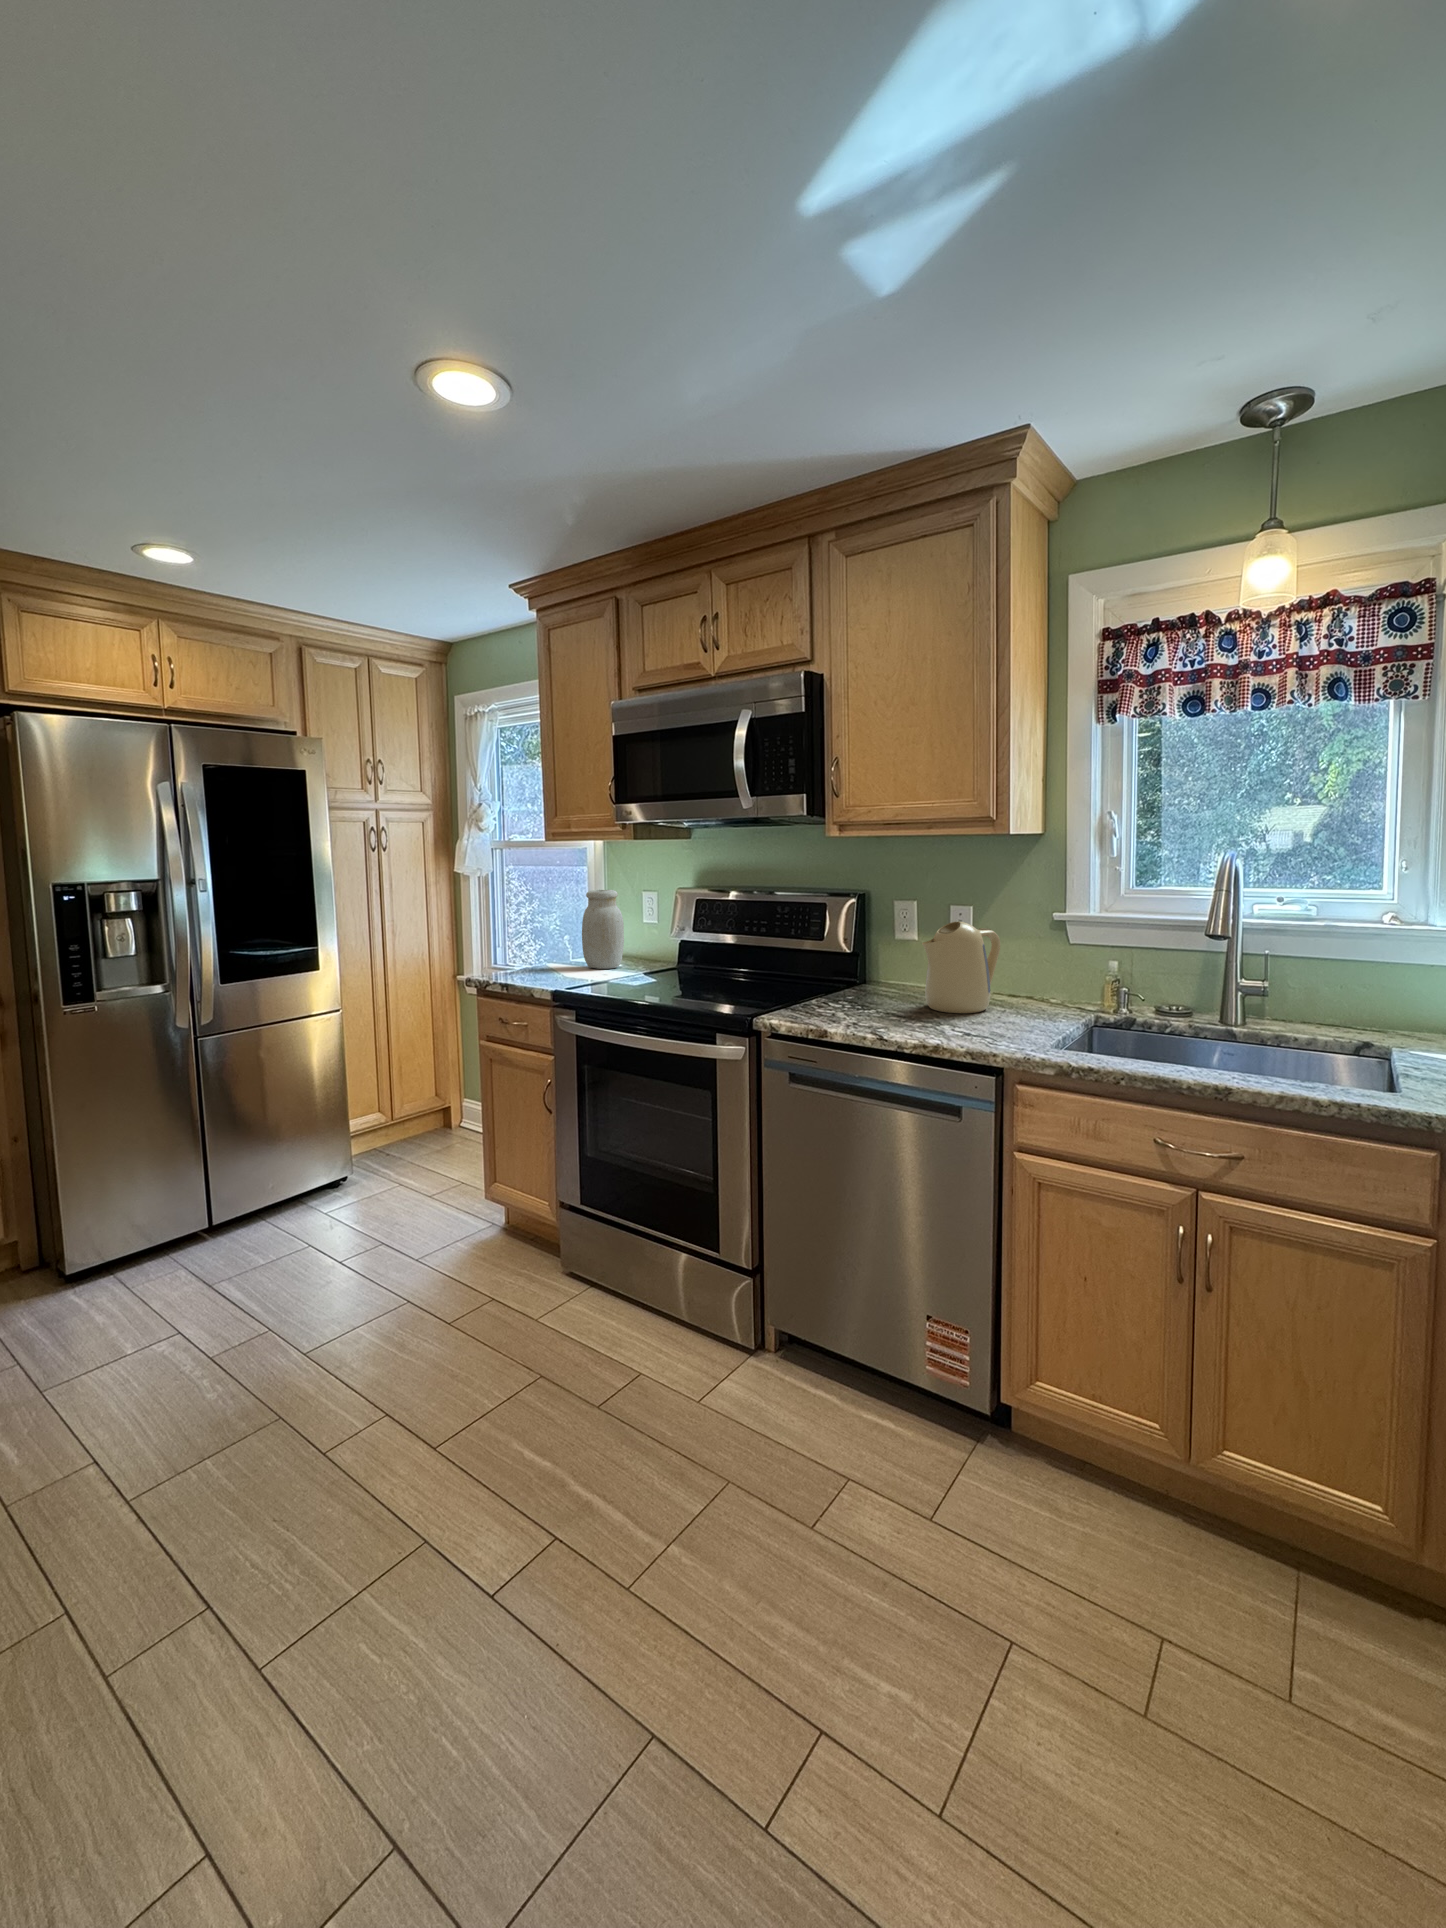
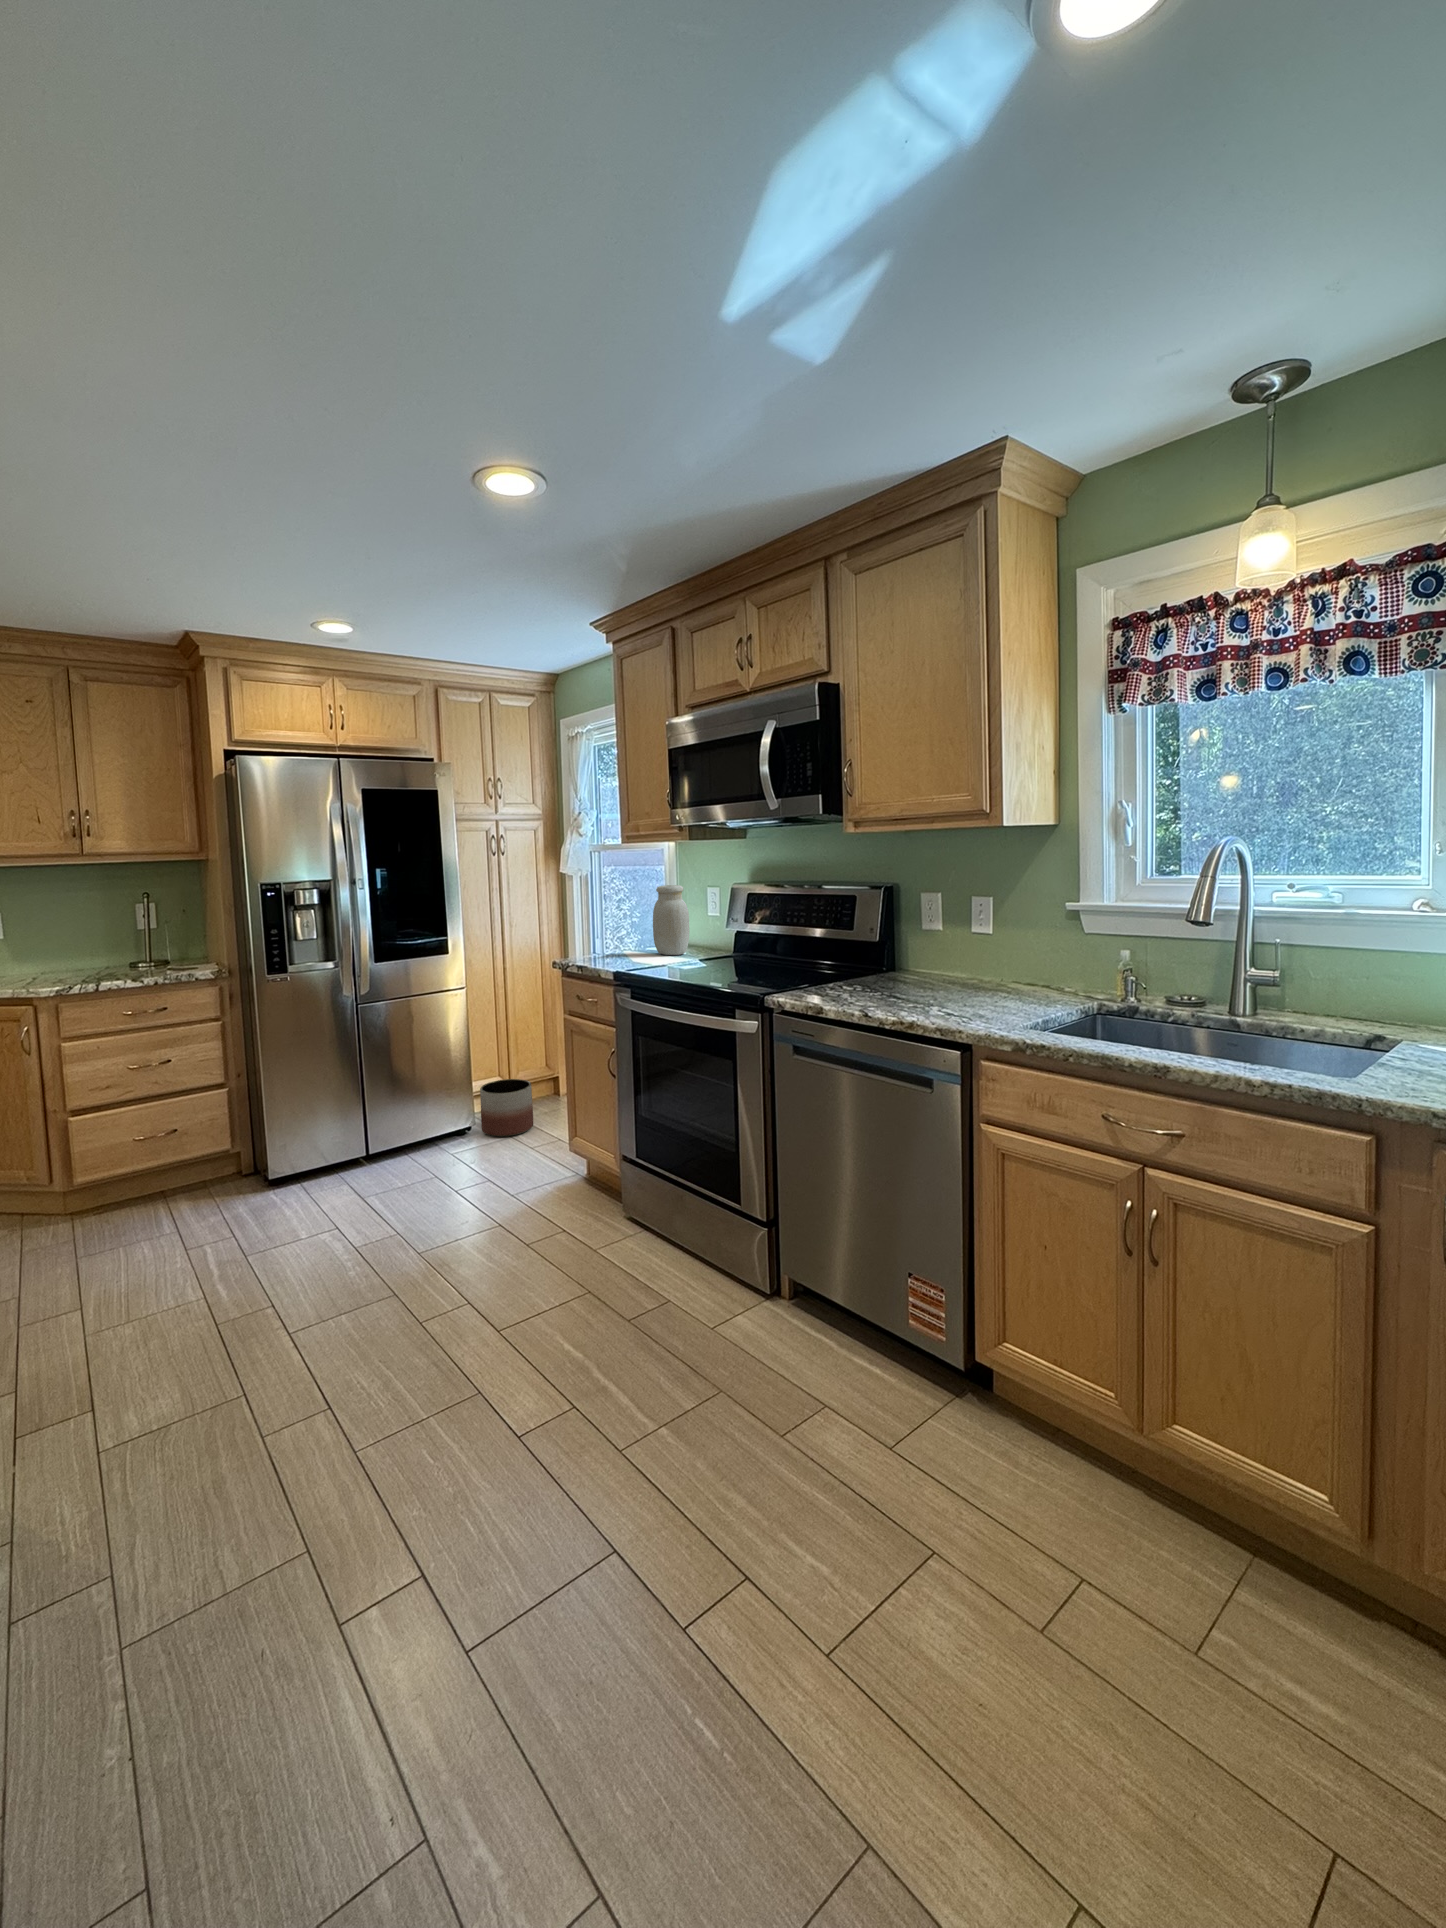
kettle: present [922,922,1000,1013] -> none [925,911,1010,998]
planter: none [357,1117,425,1188] -> present [480,1079,533,1137]

